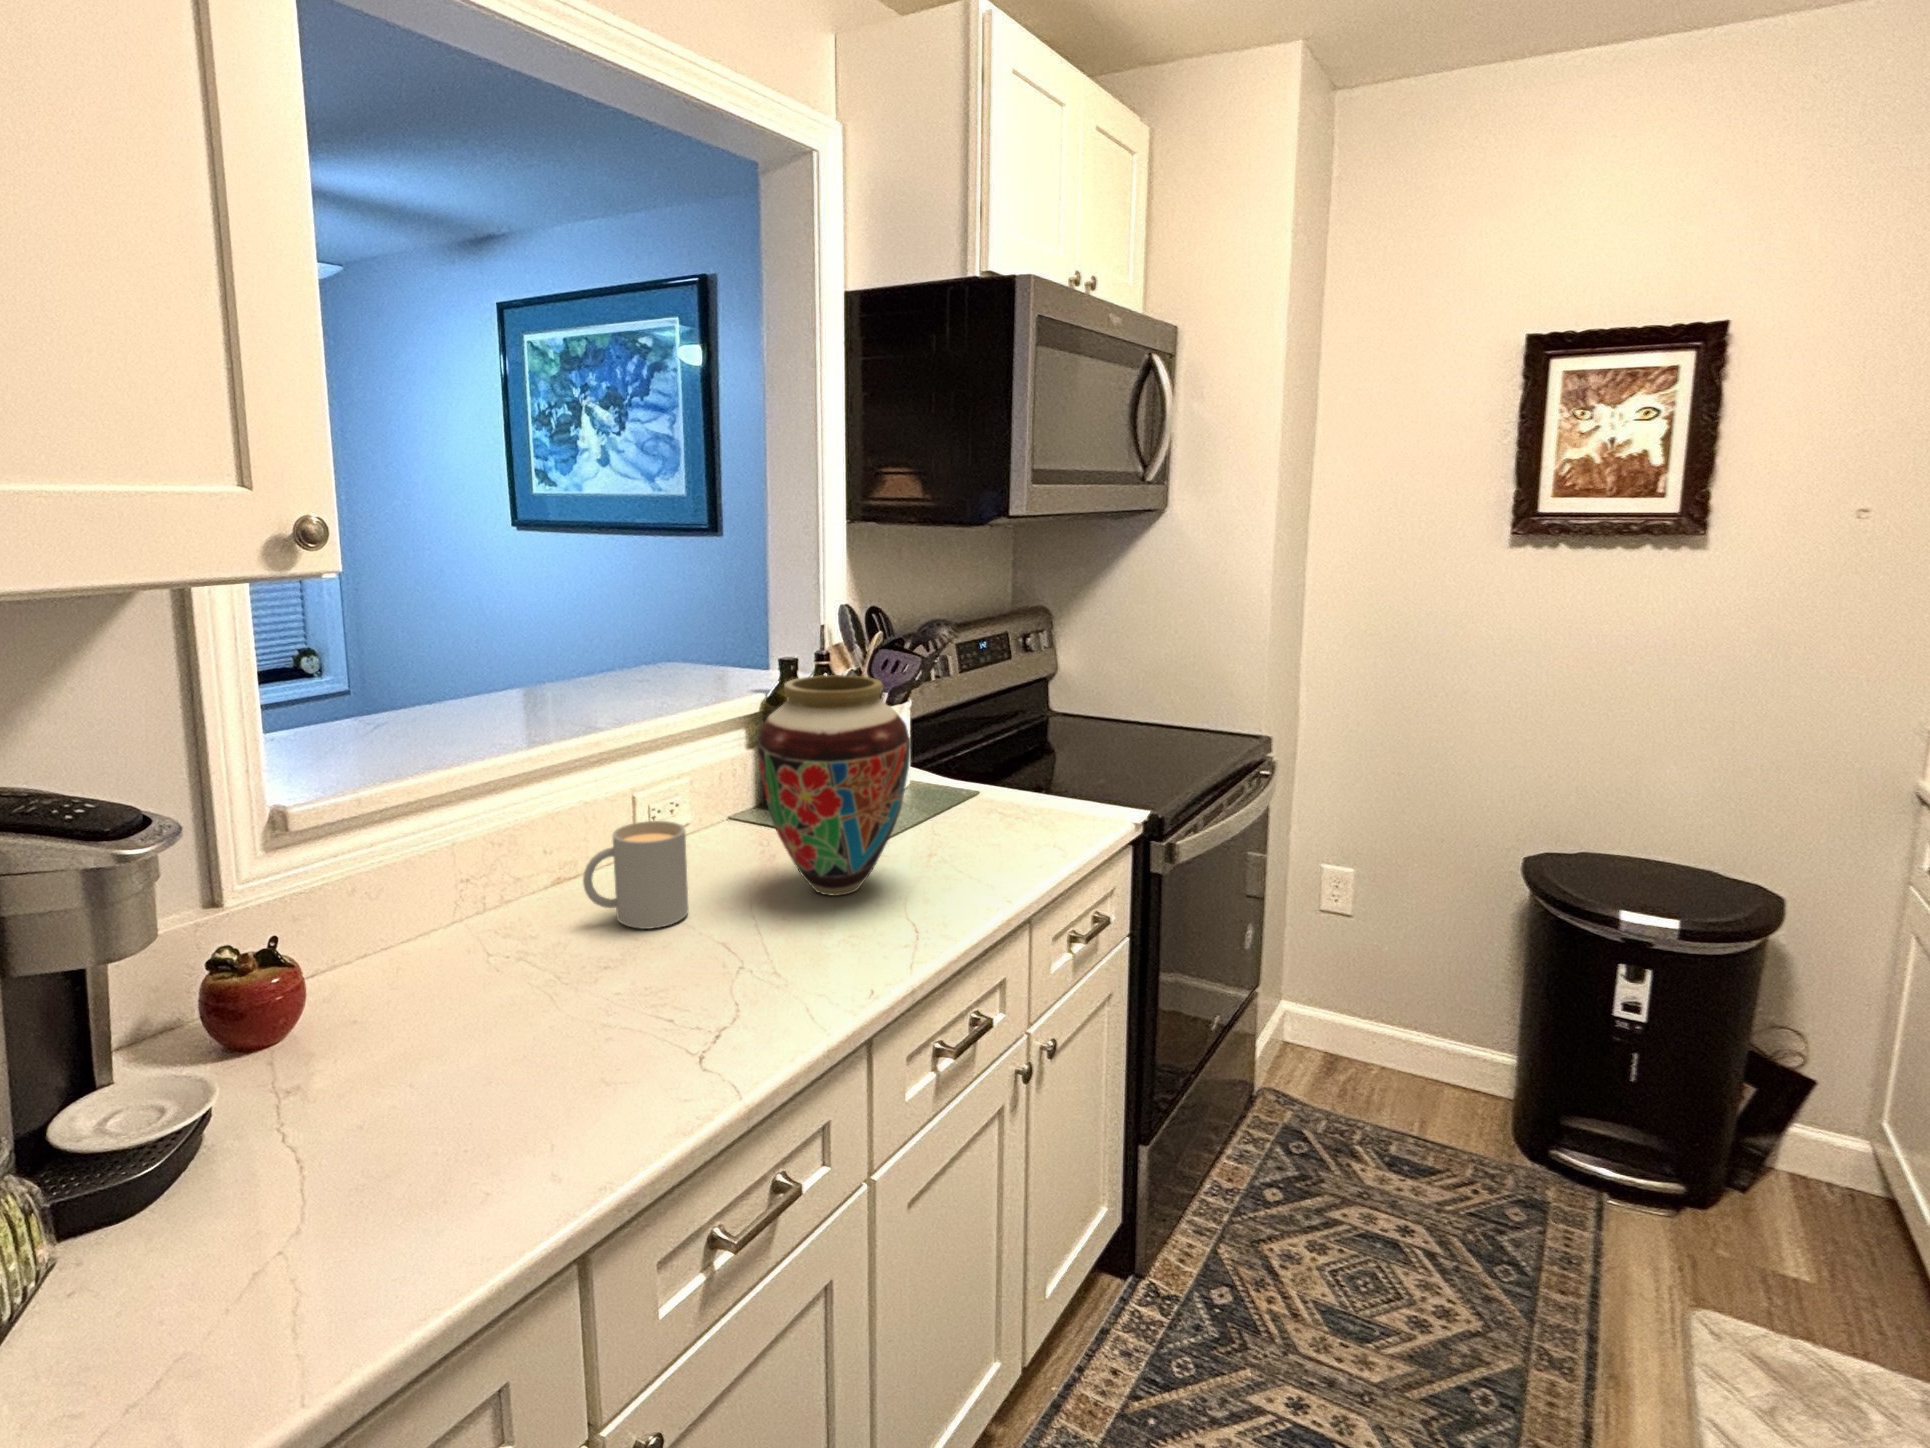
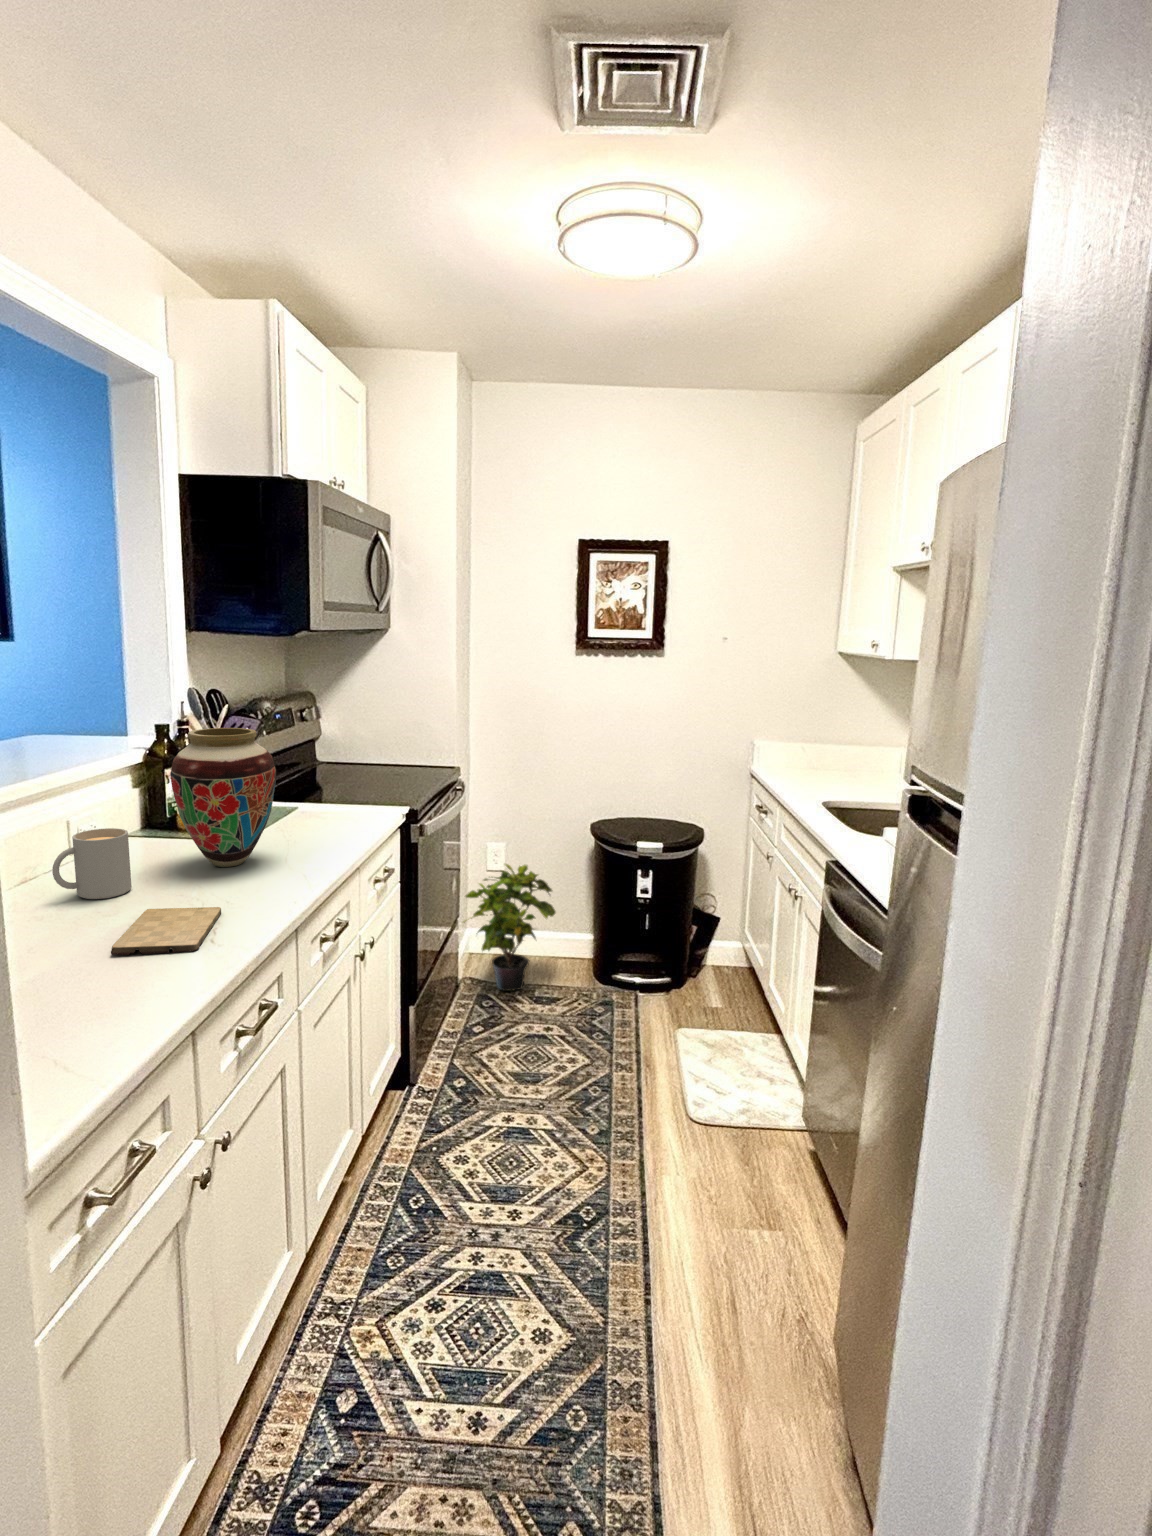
potted plant: none [1258,909,1440,1134] -> present [464,864,556,991]
cutting board: none [581,965,771,1068] -> present [111,907,221,955]

